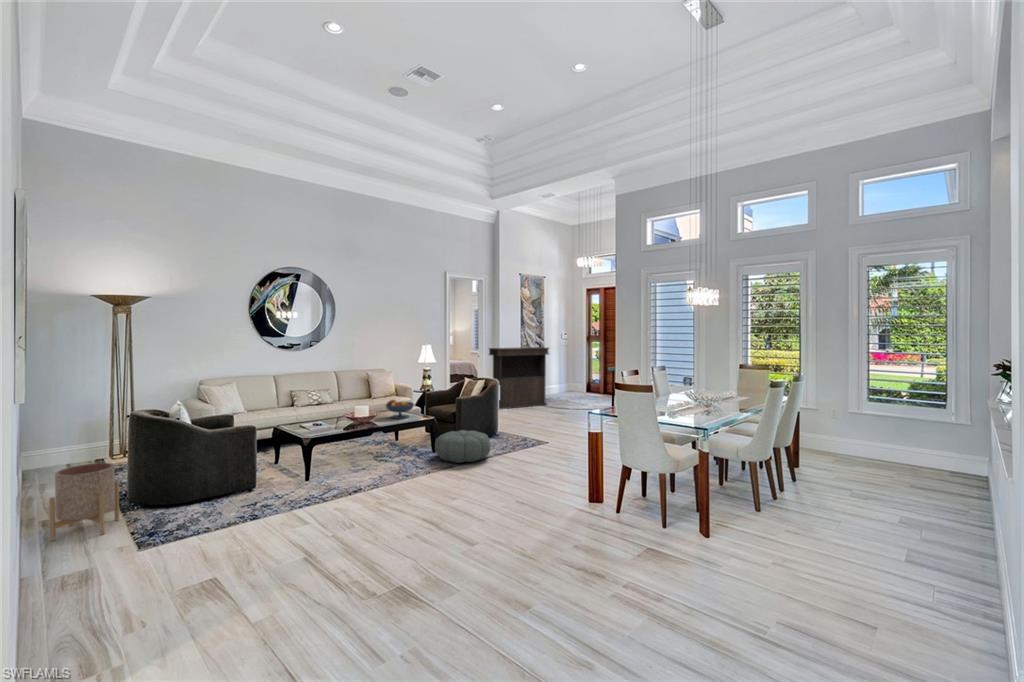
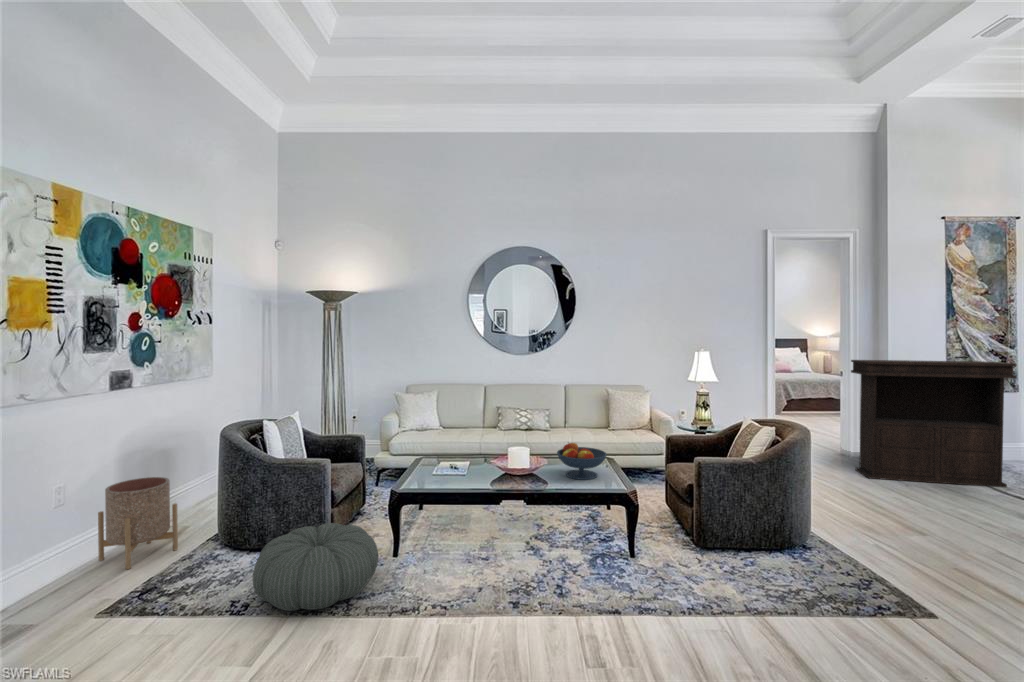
pouf: present [435,430,490,463] -> present [253,523,378,611]

